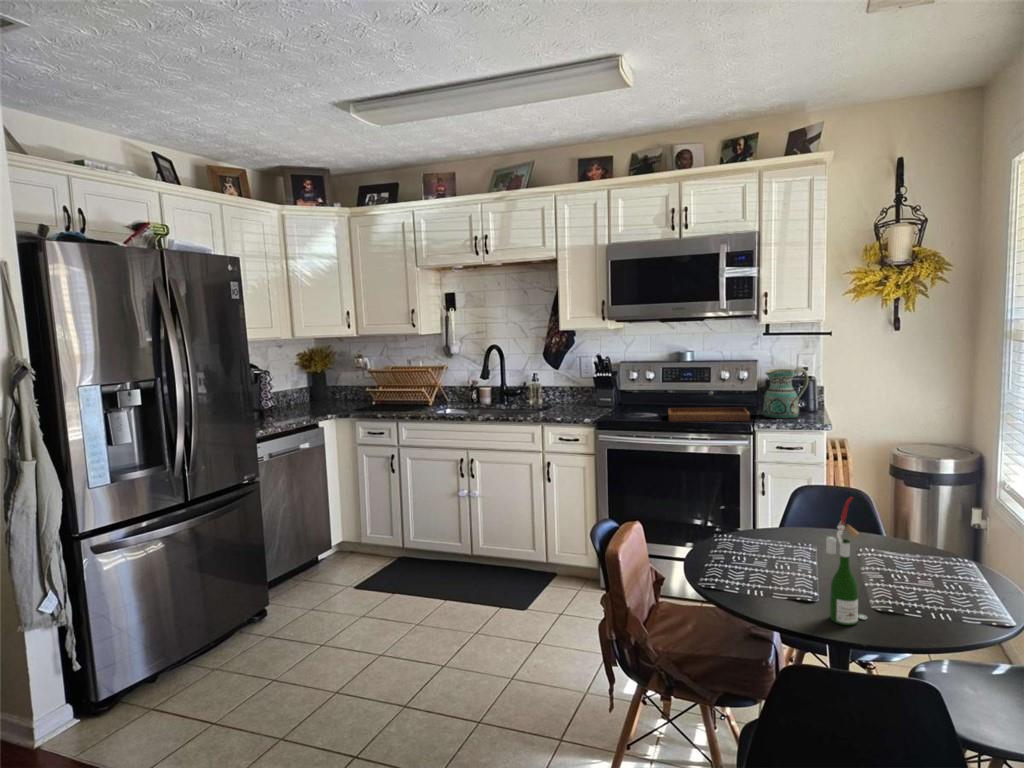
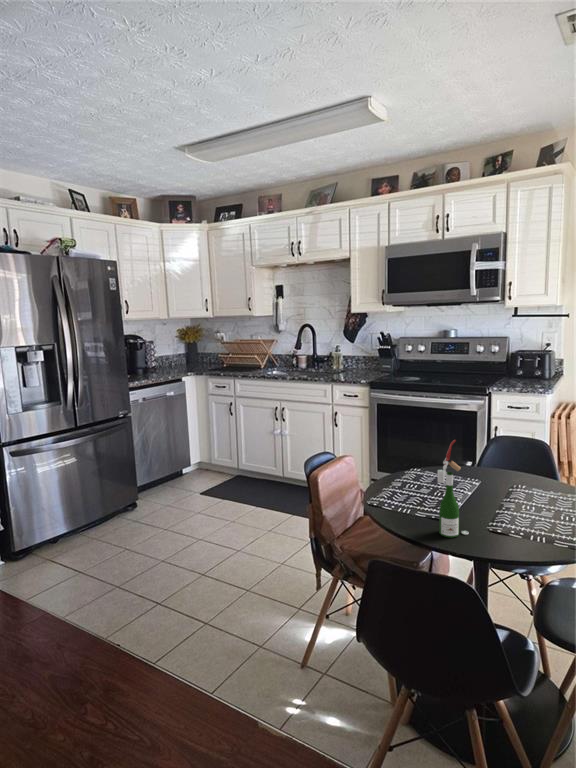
ceramic pitcher: present [763,368,808,418] -> none [503,344,543,384]
tray: present [669,392,750,422] -> none [423,361,489,386]

